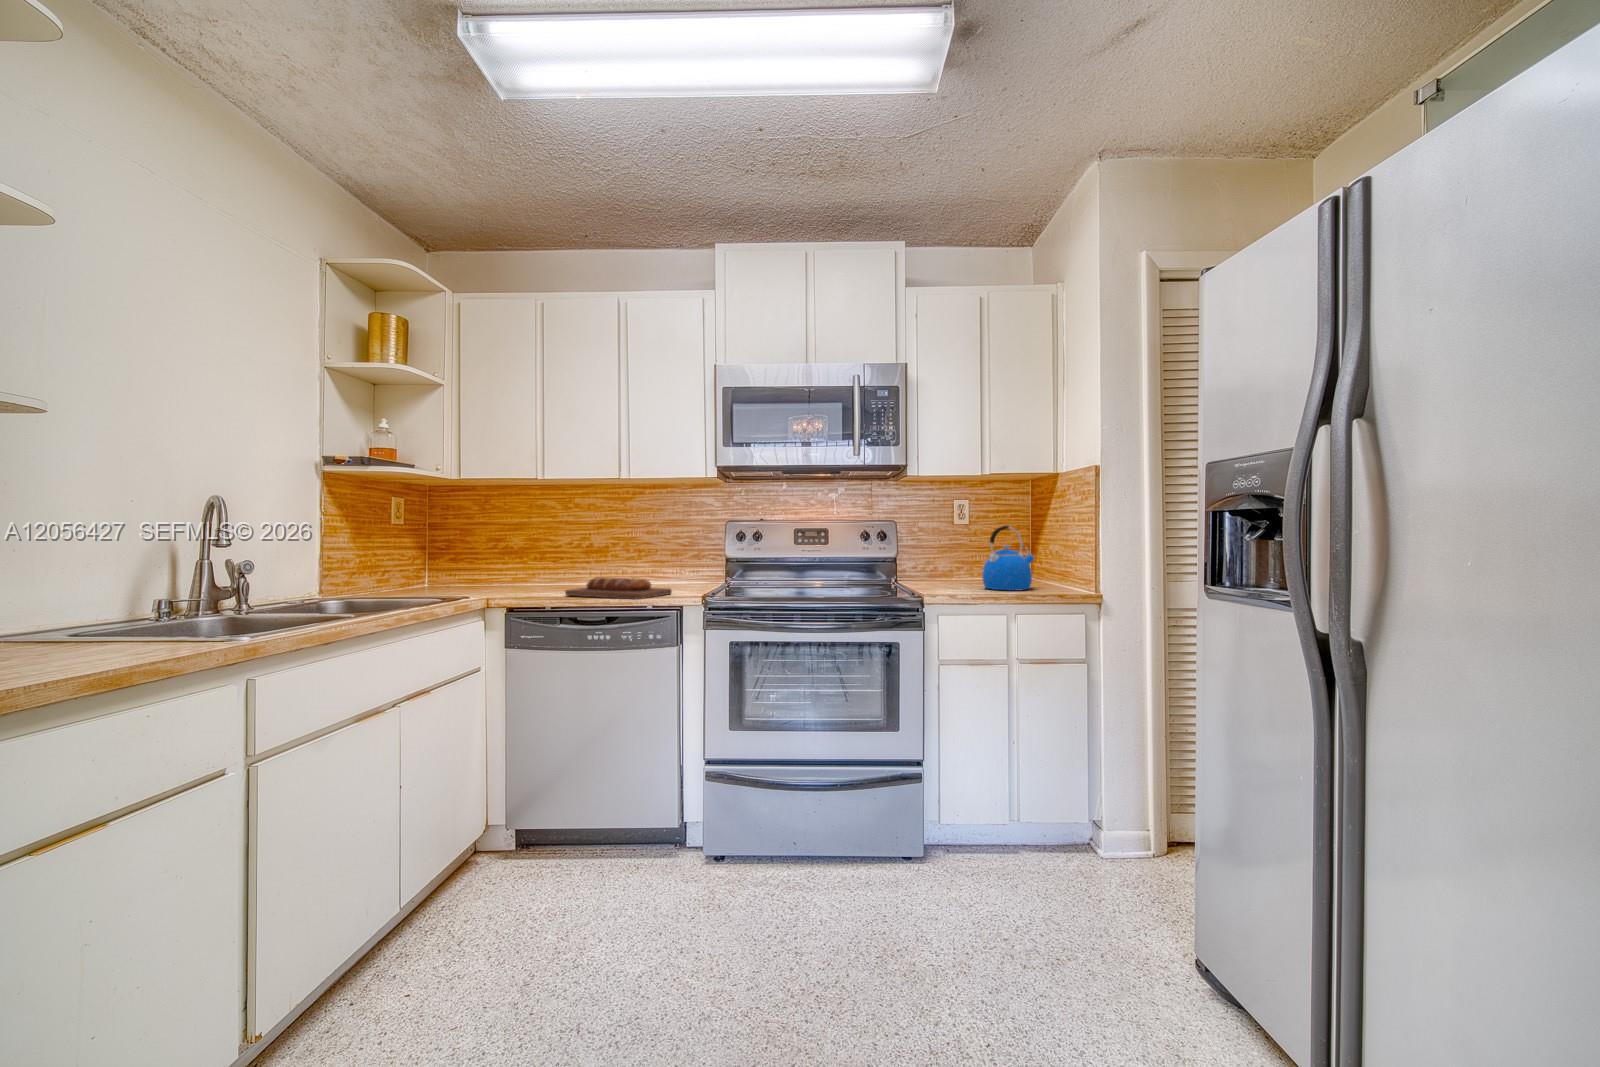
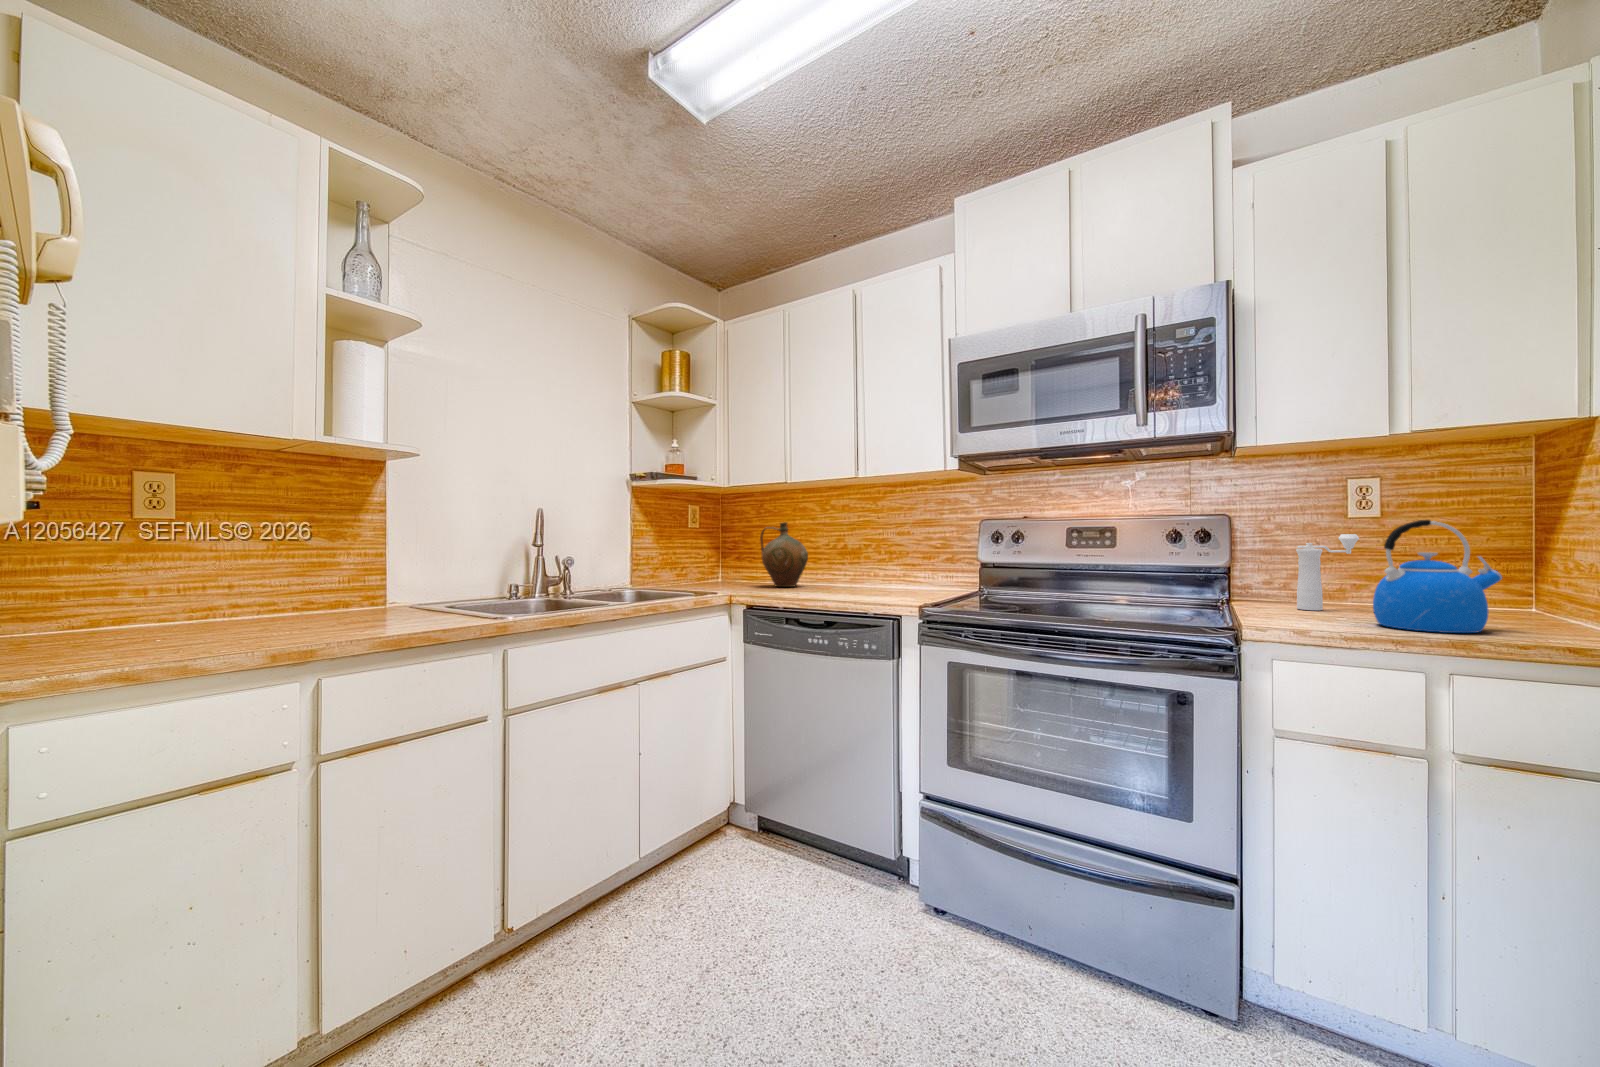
ceramic jug: none [495,521,551,588] -> present [760,522,808,587]
pepper mill: none [934,535,963,583] -> present [1296,534,1359,610]
bread loaf: present [565,578,672,599] -> none [795,580,895,606]

